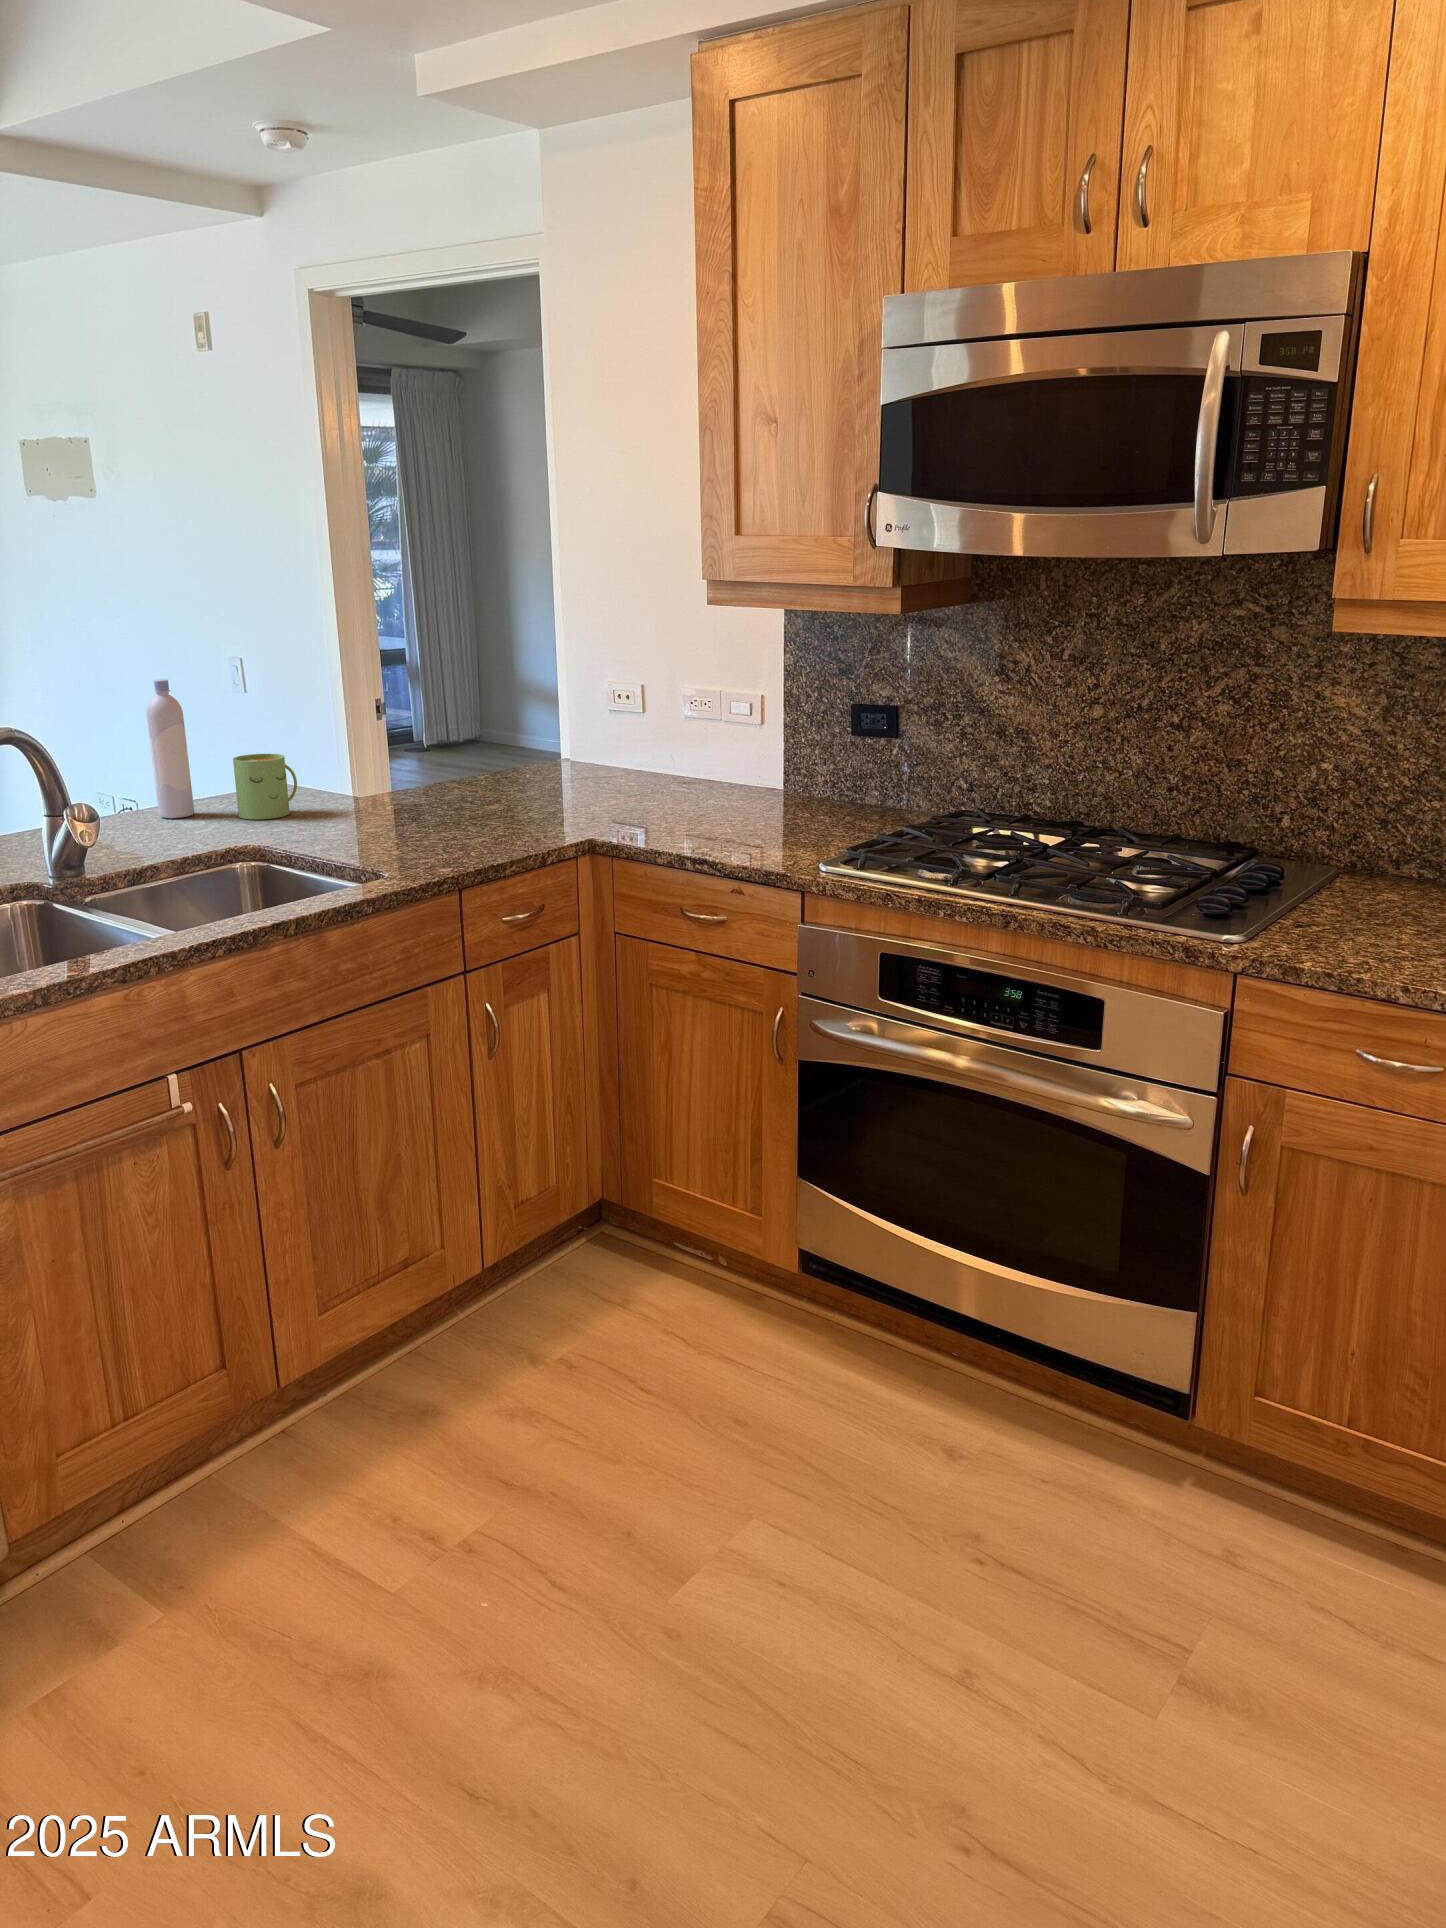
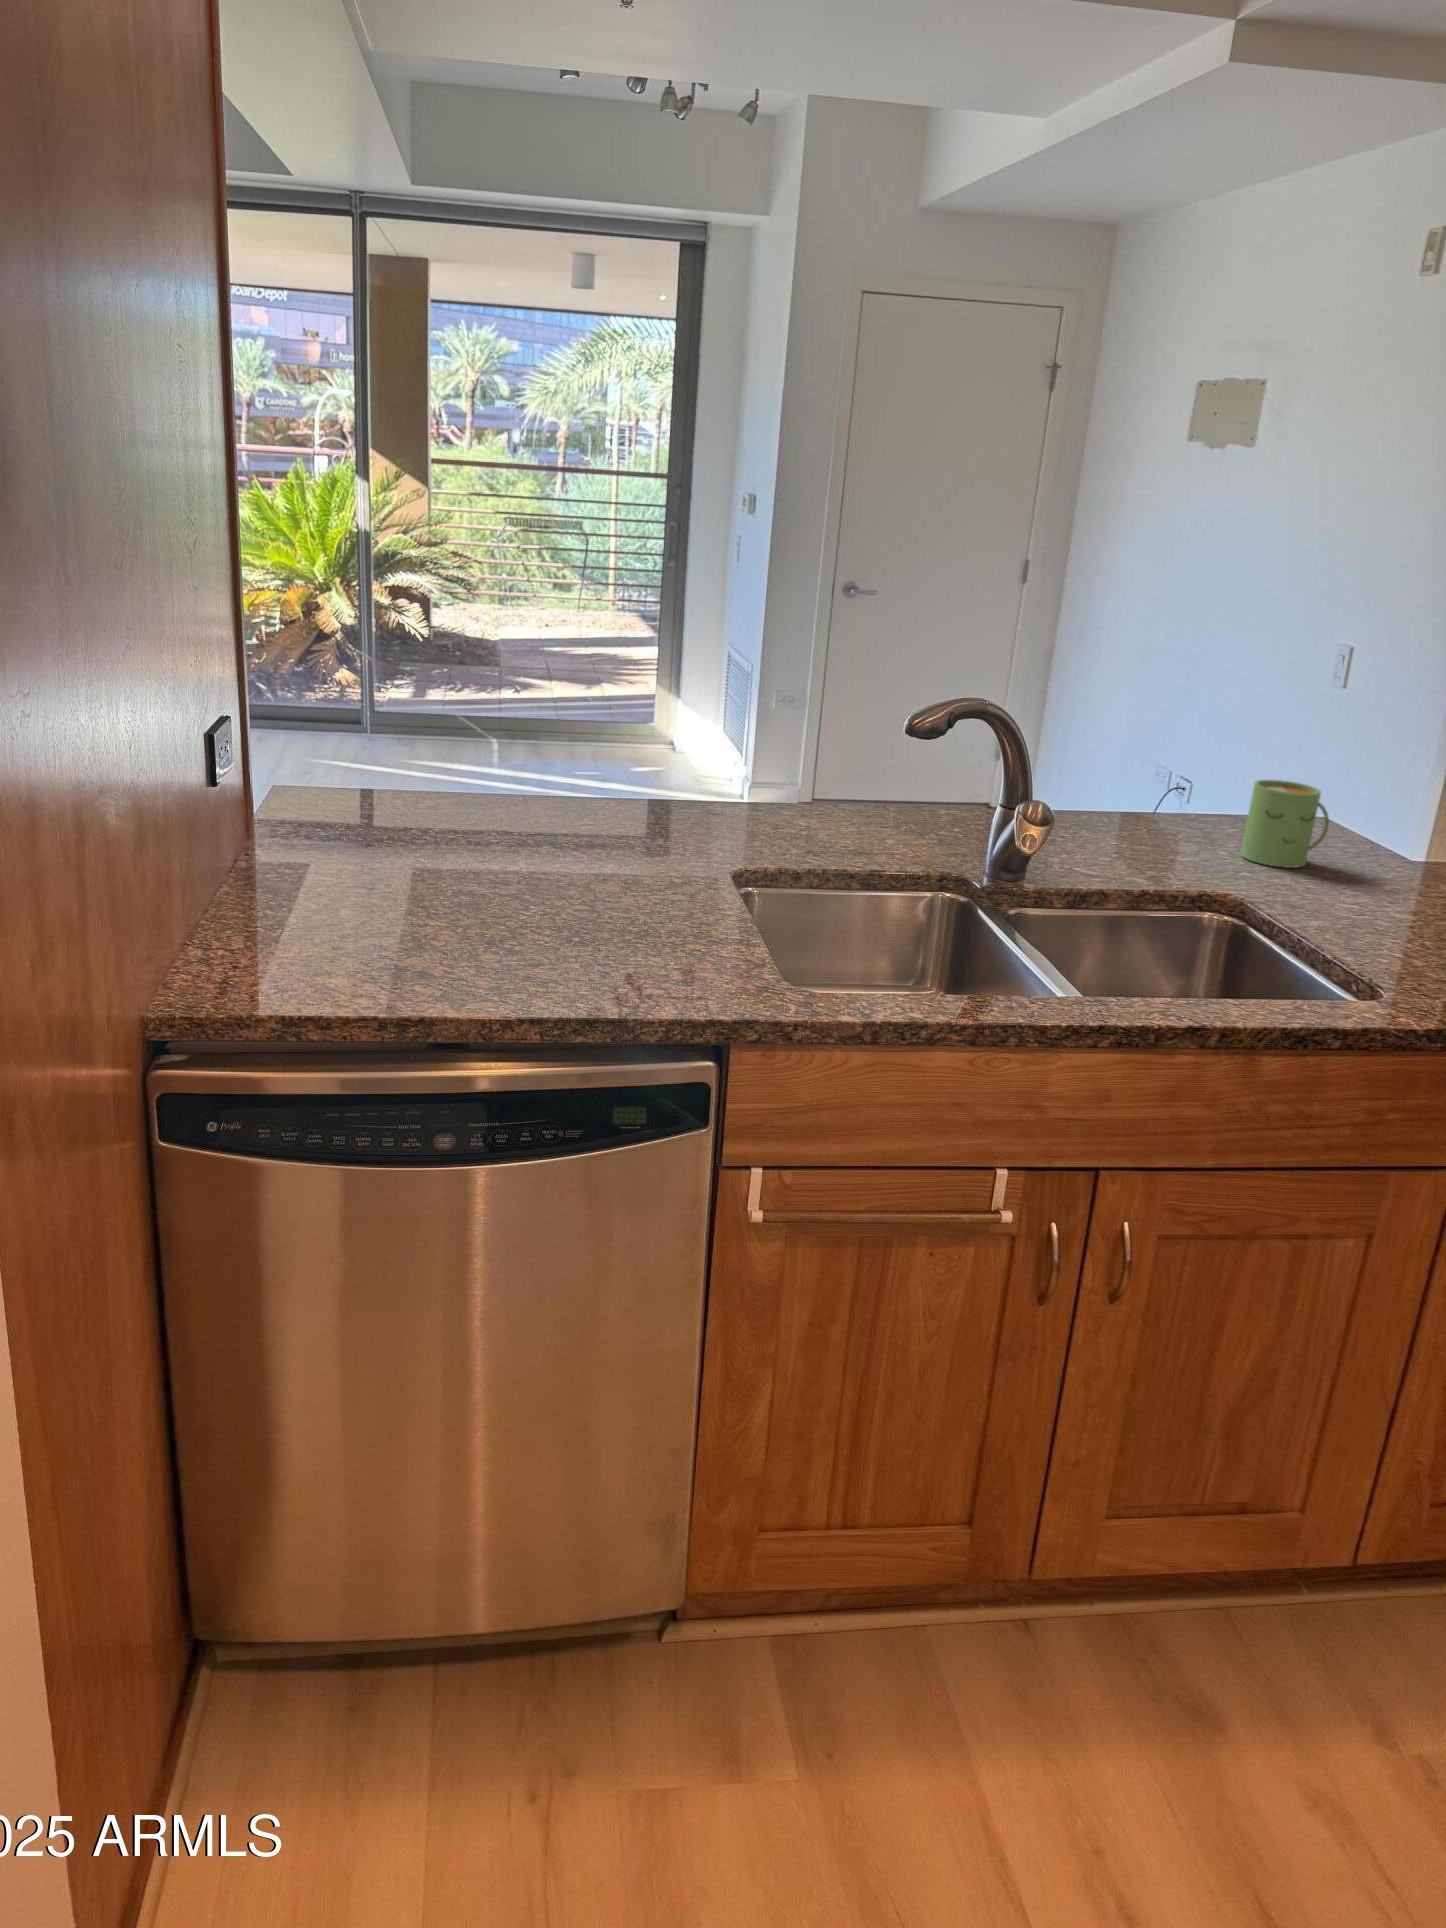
bottle: present [147,679,194,818] -> none [1150,669,1214,838]

